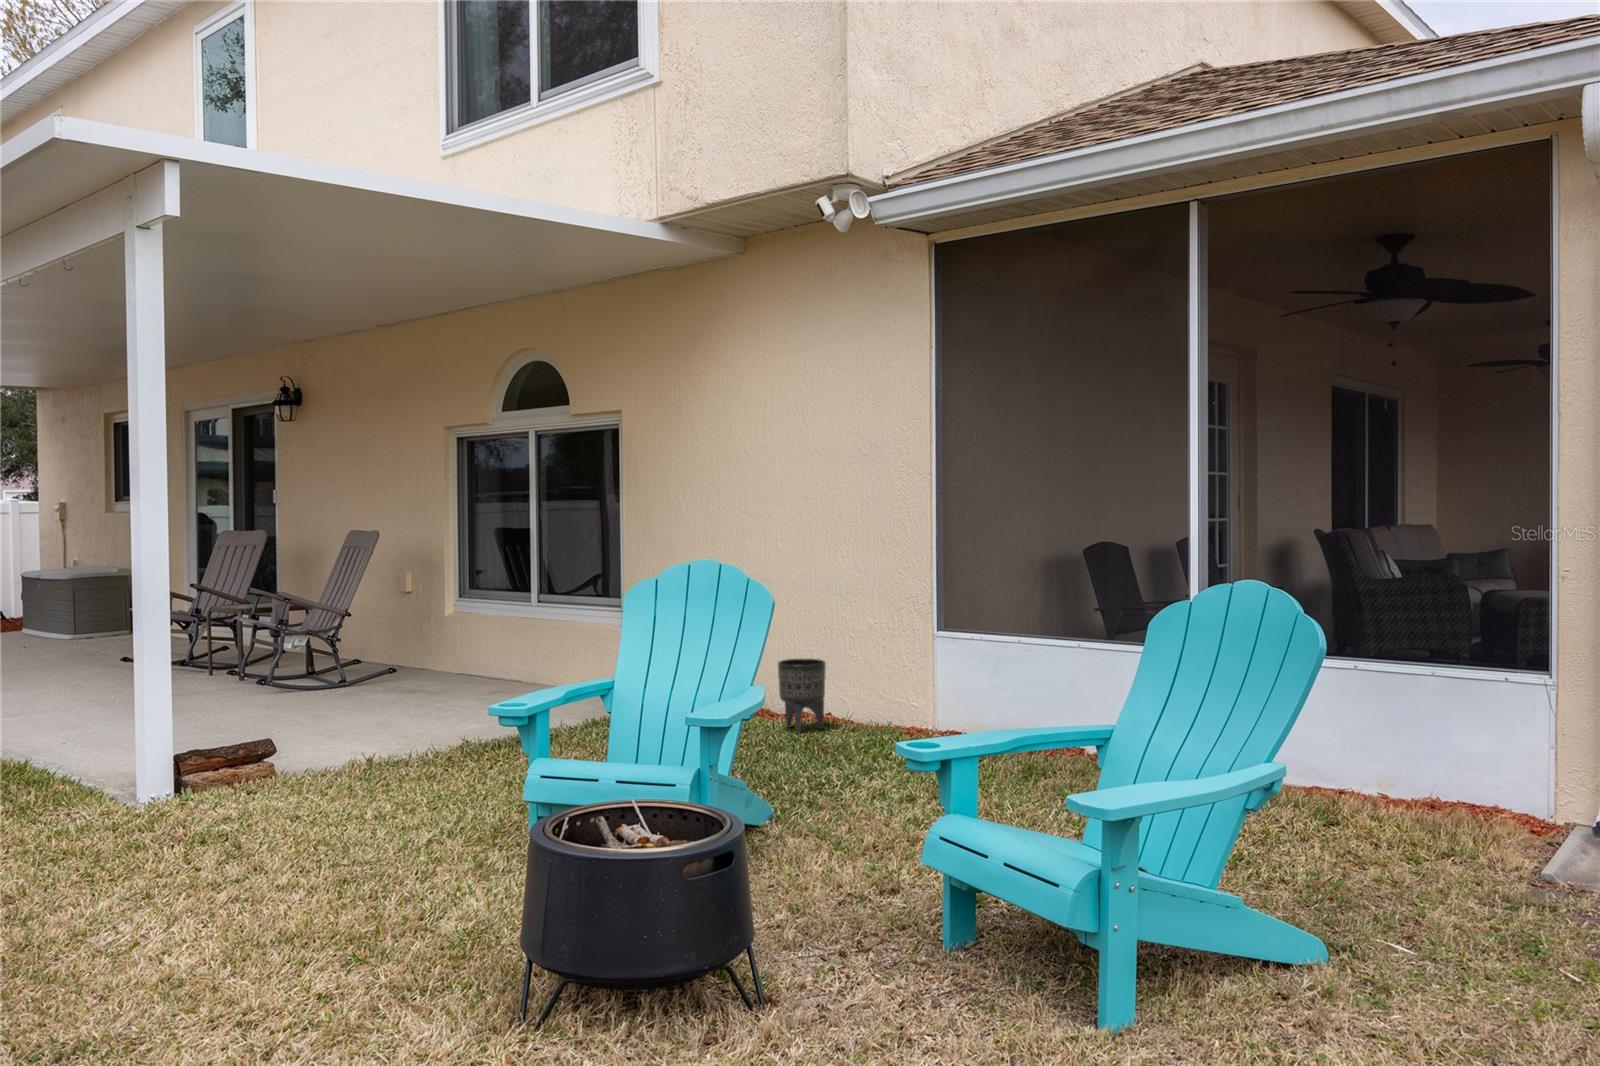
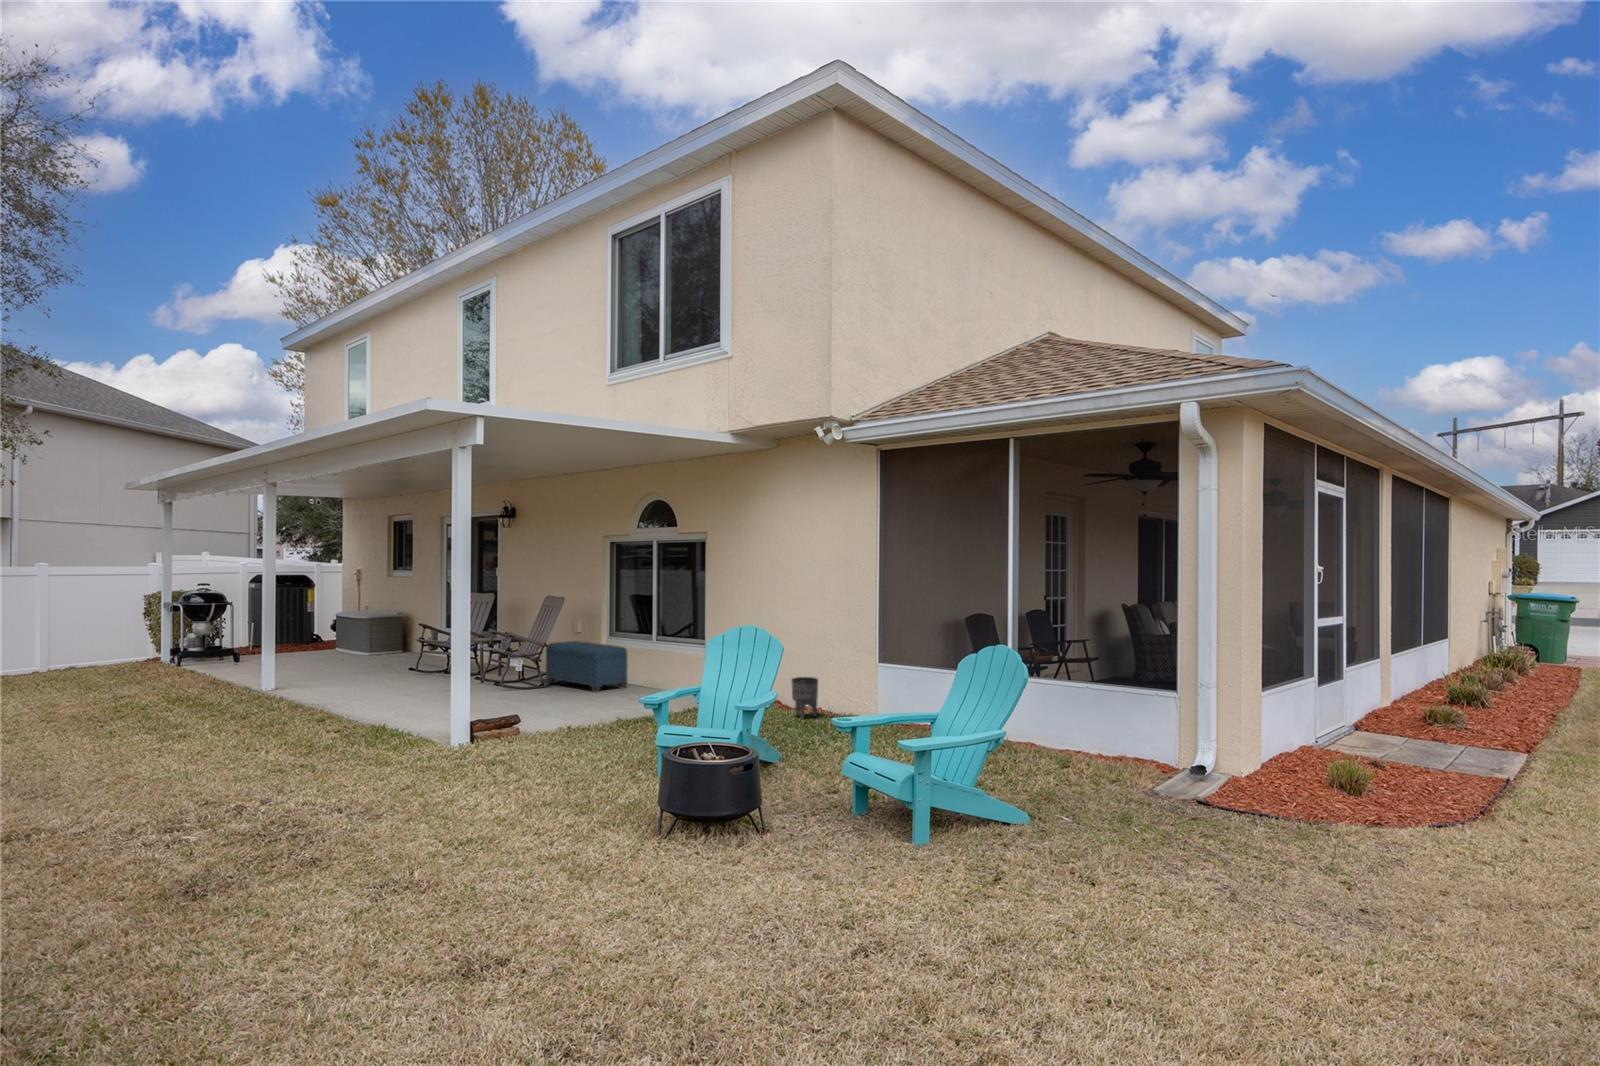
bench: none [350,607,490,693] -> present [546,641,627,692]

